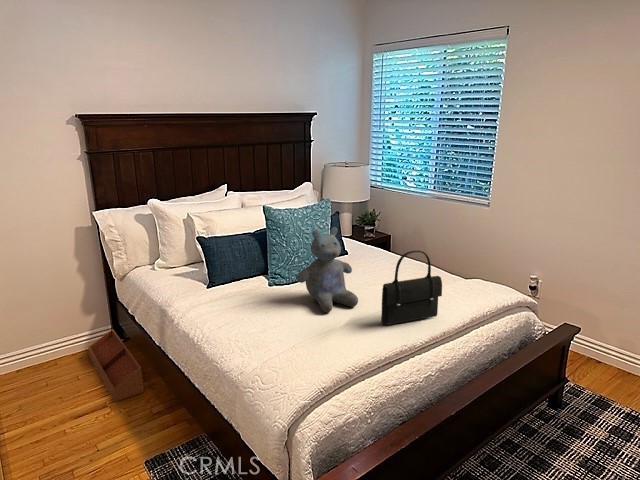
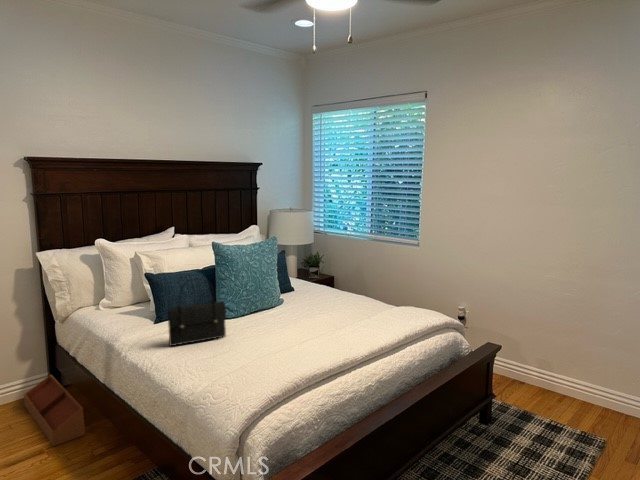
stuffed bear: present [297,227,358,313] -> none [244,258,302,337]
handbag: present [381,251,442,325] -> present [168,278,226,346]

